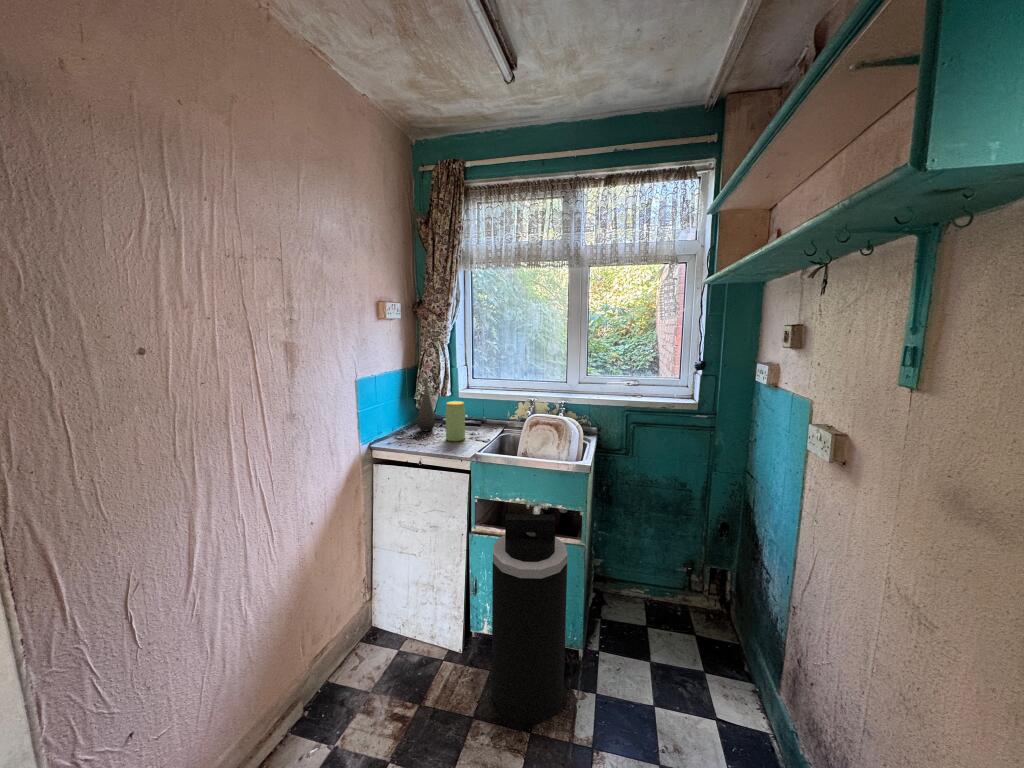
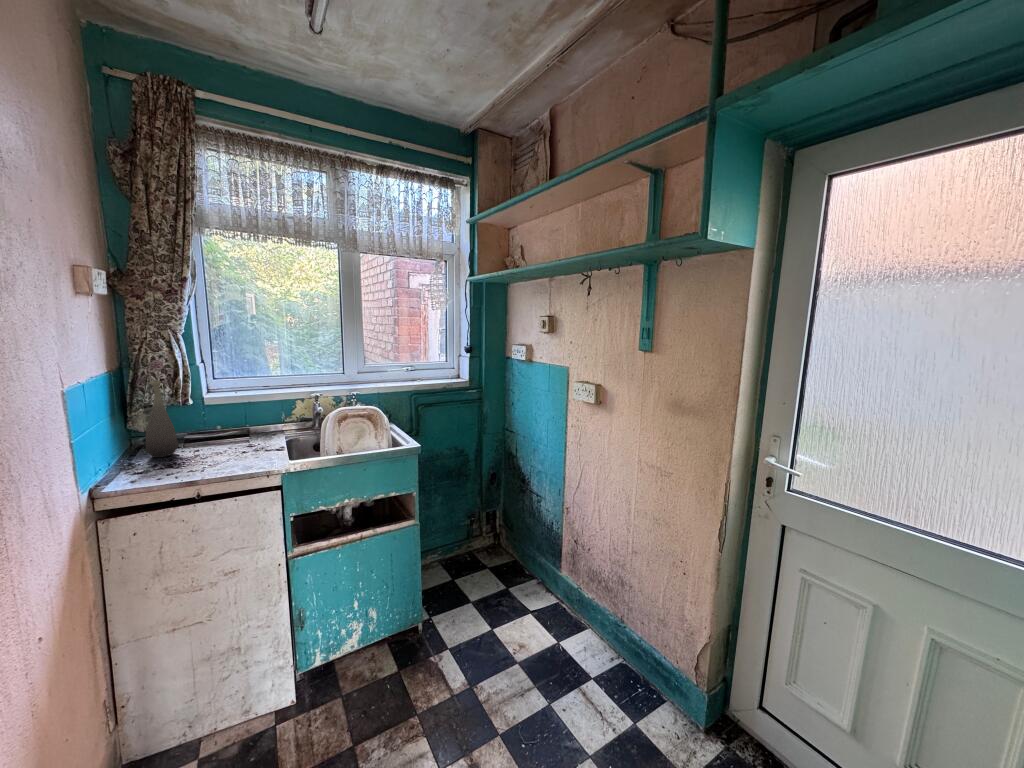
jar: present [446,401,465,441] -> none [210,407,243,460]
trash can: present [492,514,568,724] -> none [345,500,428,722]

